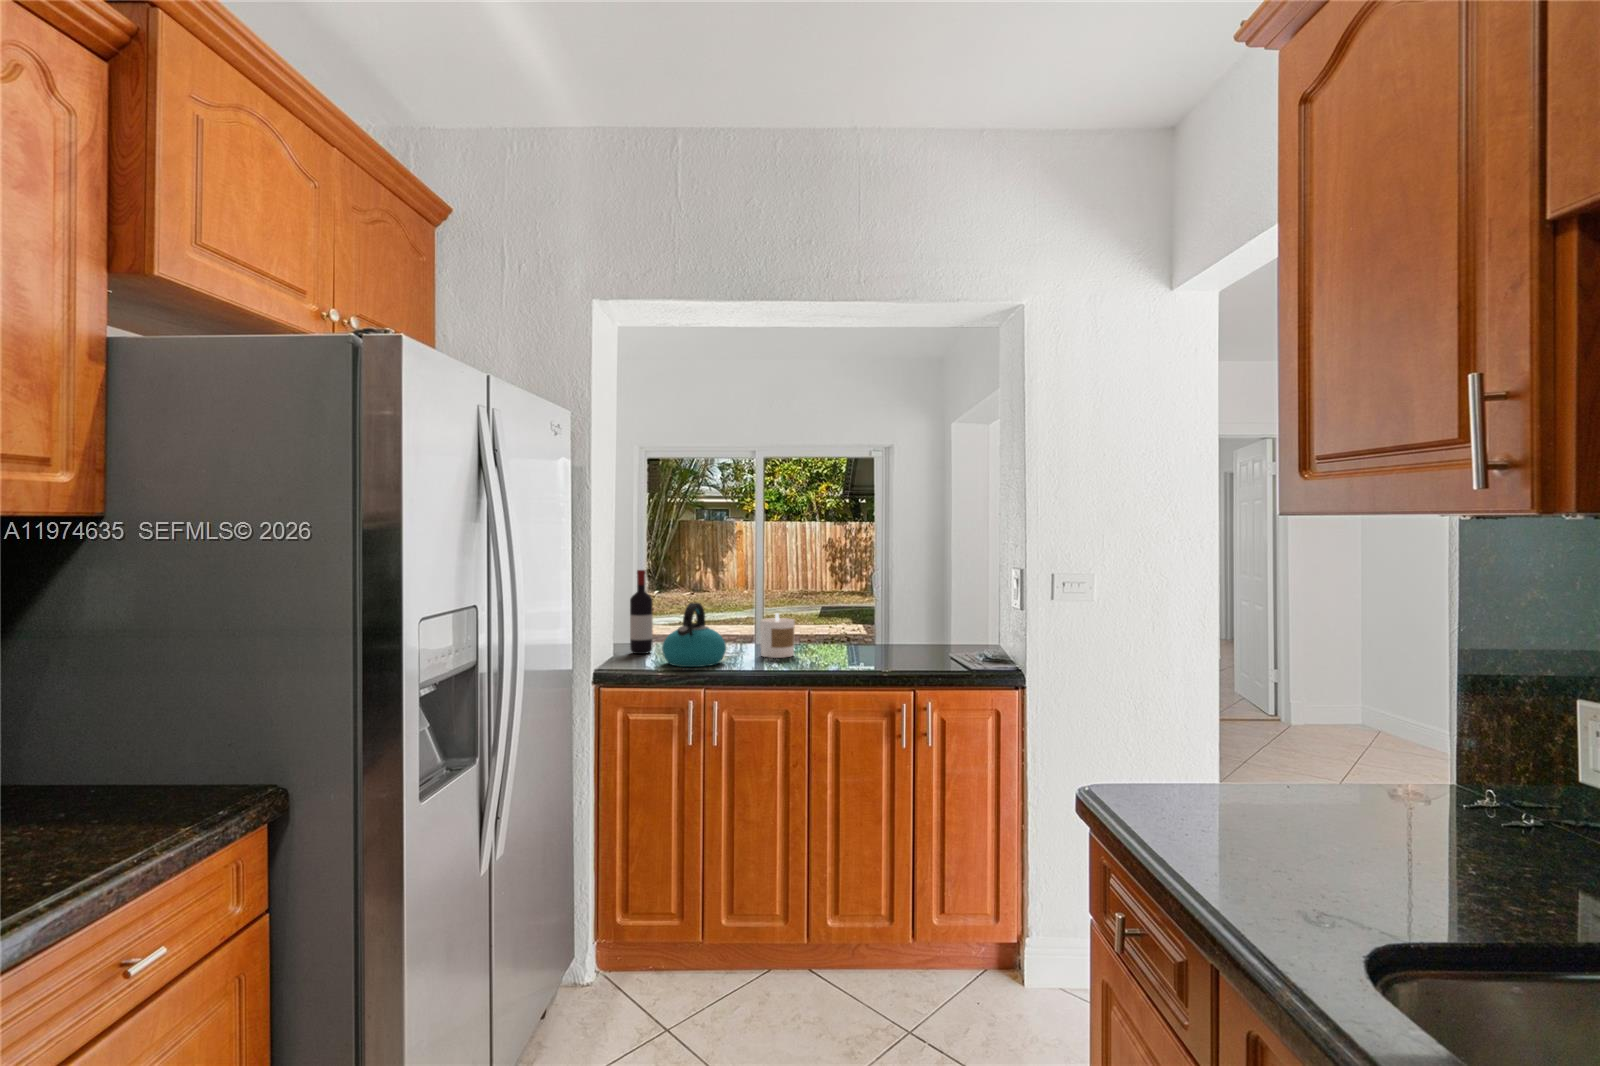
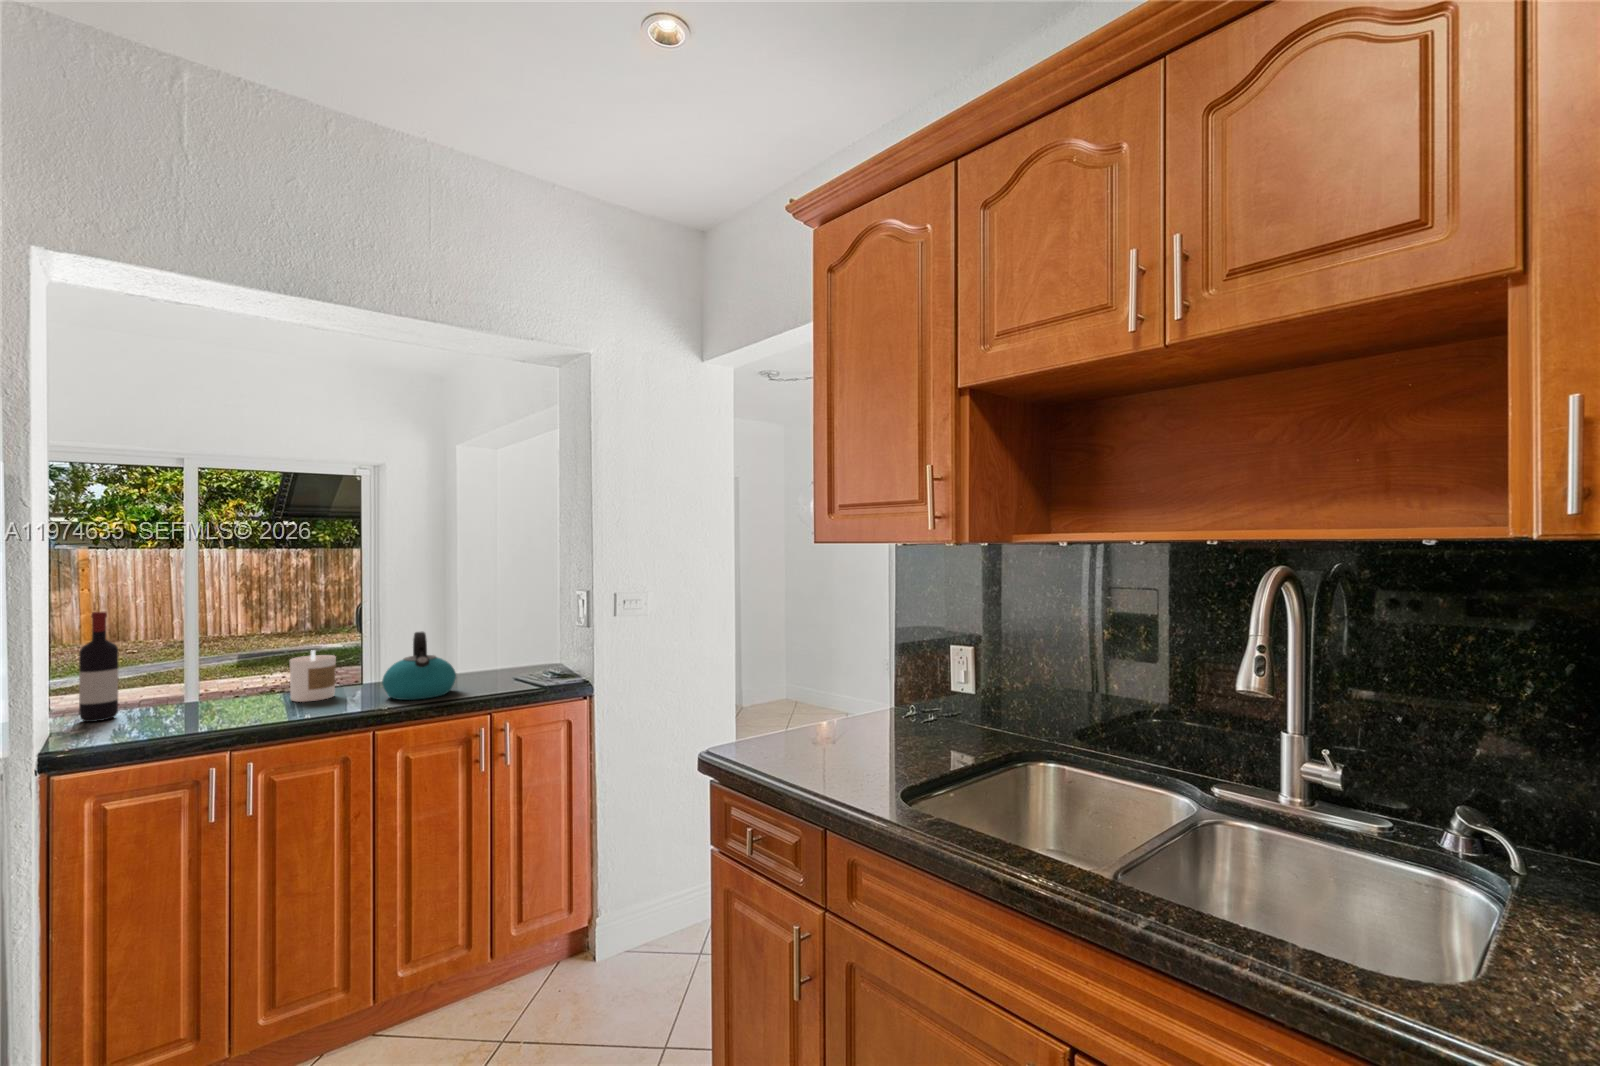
kettle: present [662,602,726,667] -> present [382,632,456,700]

